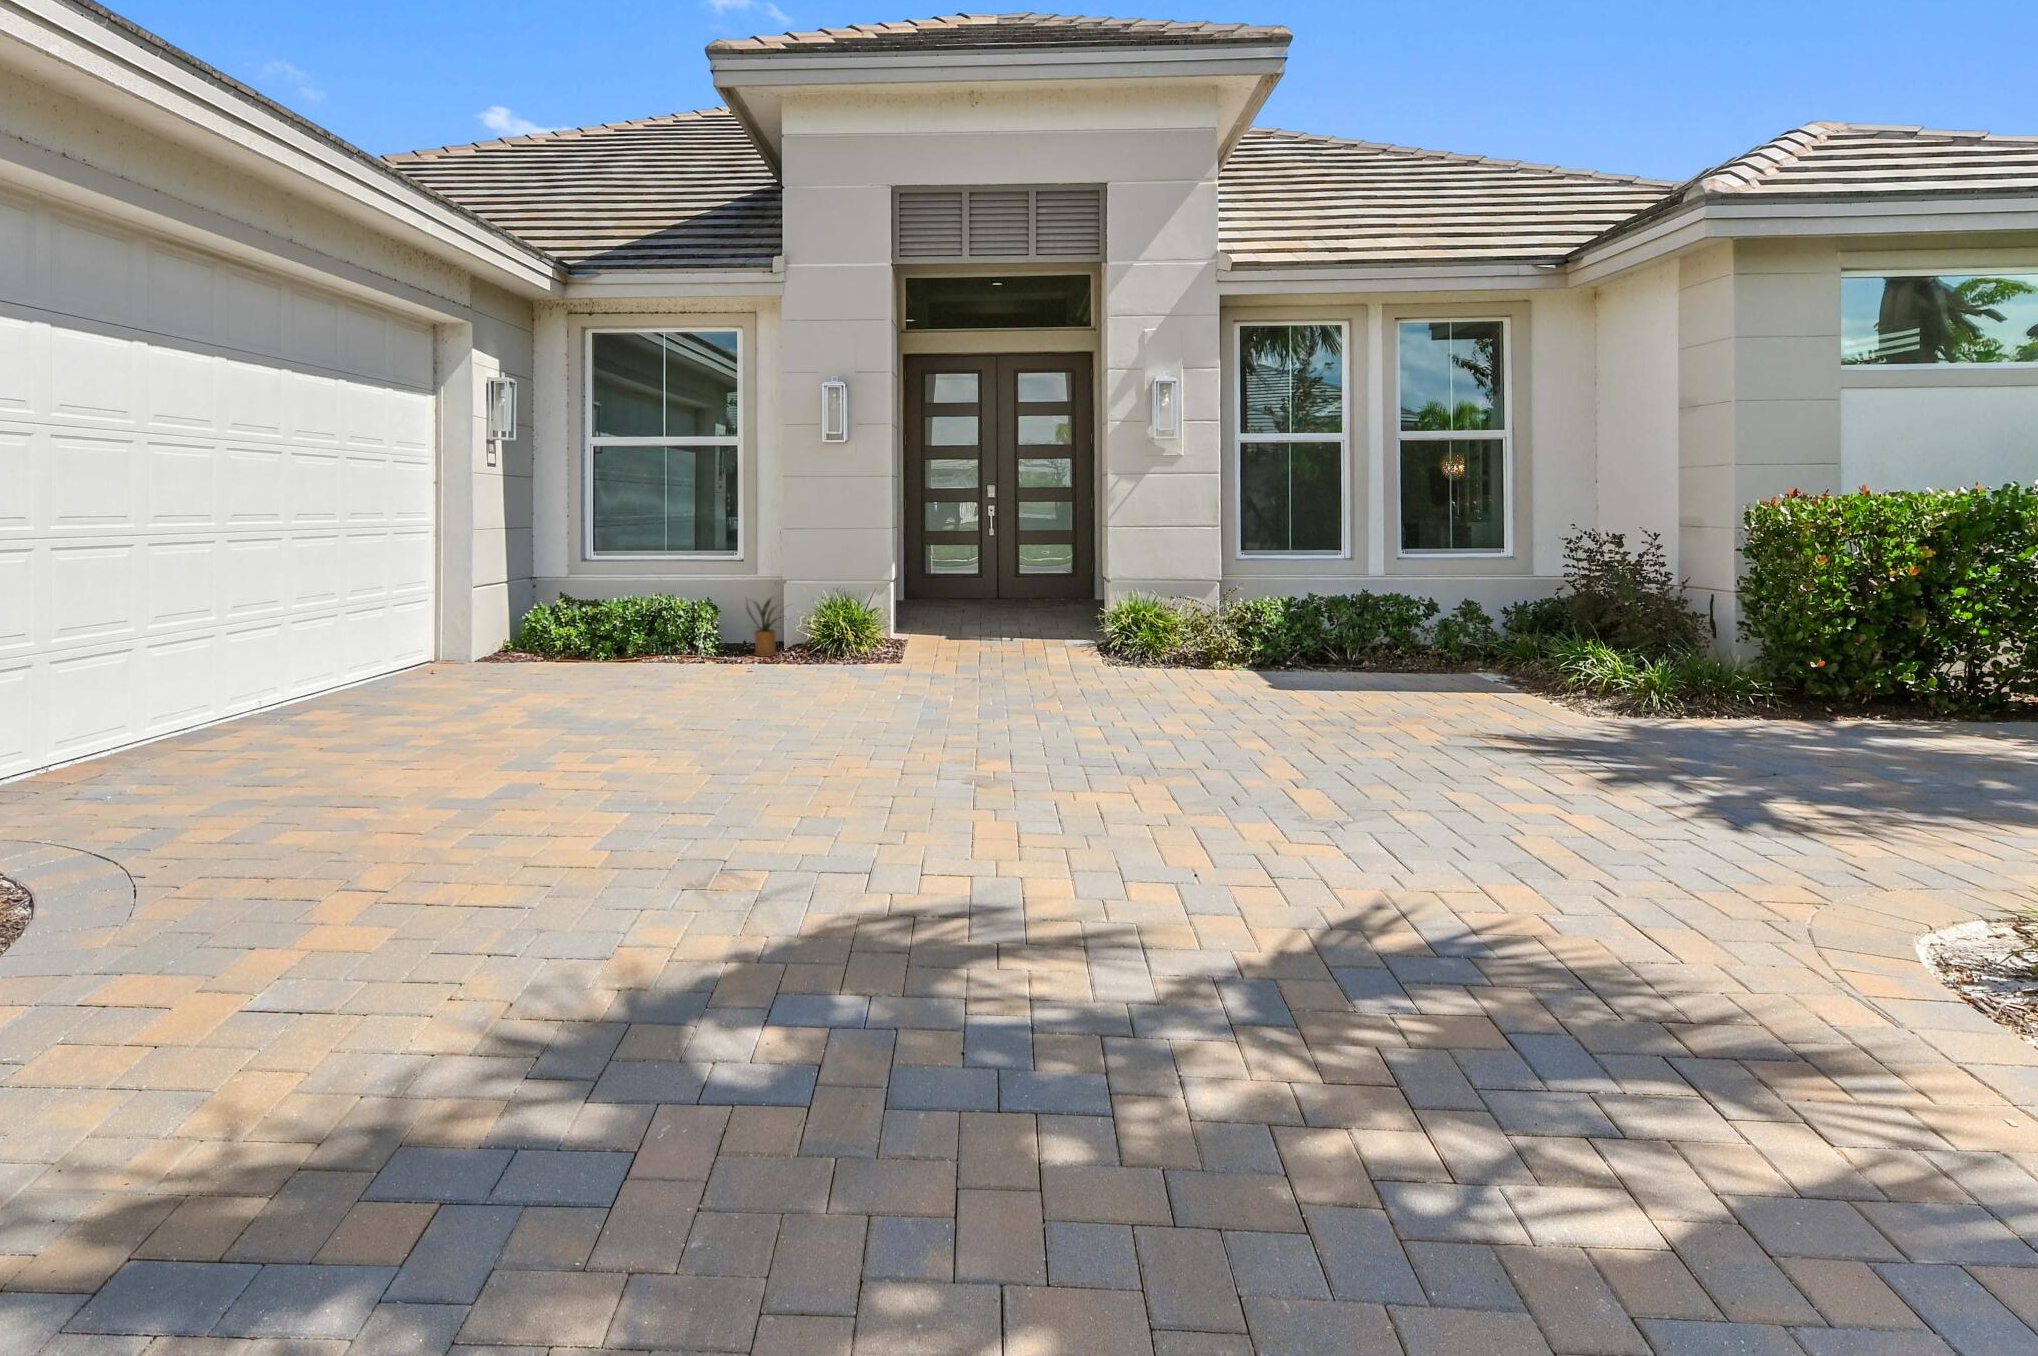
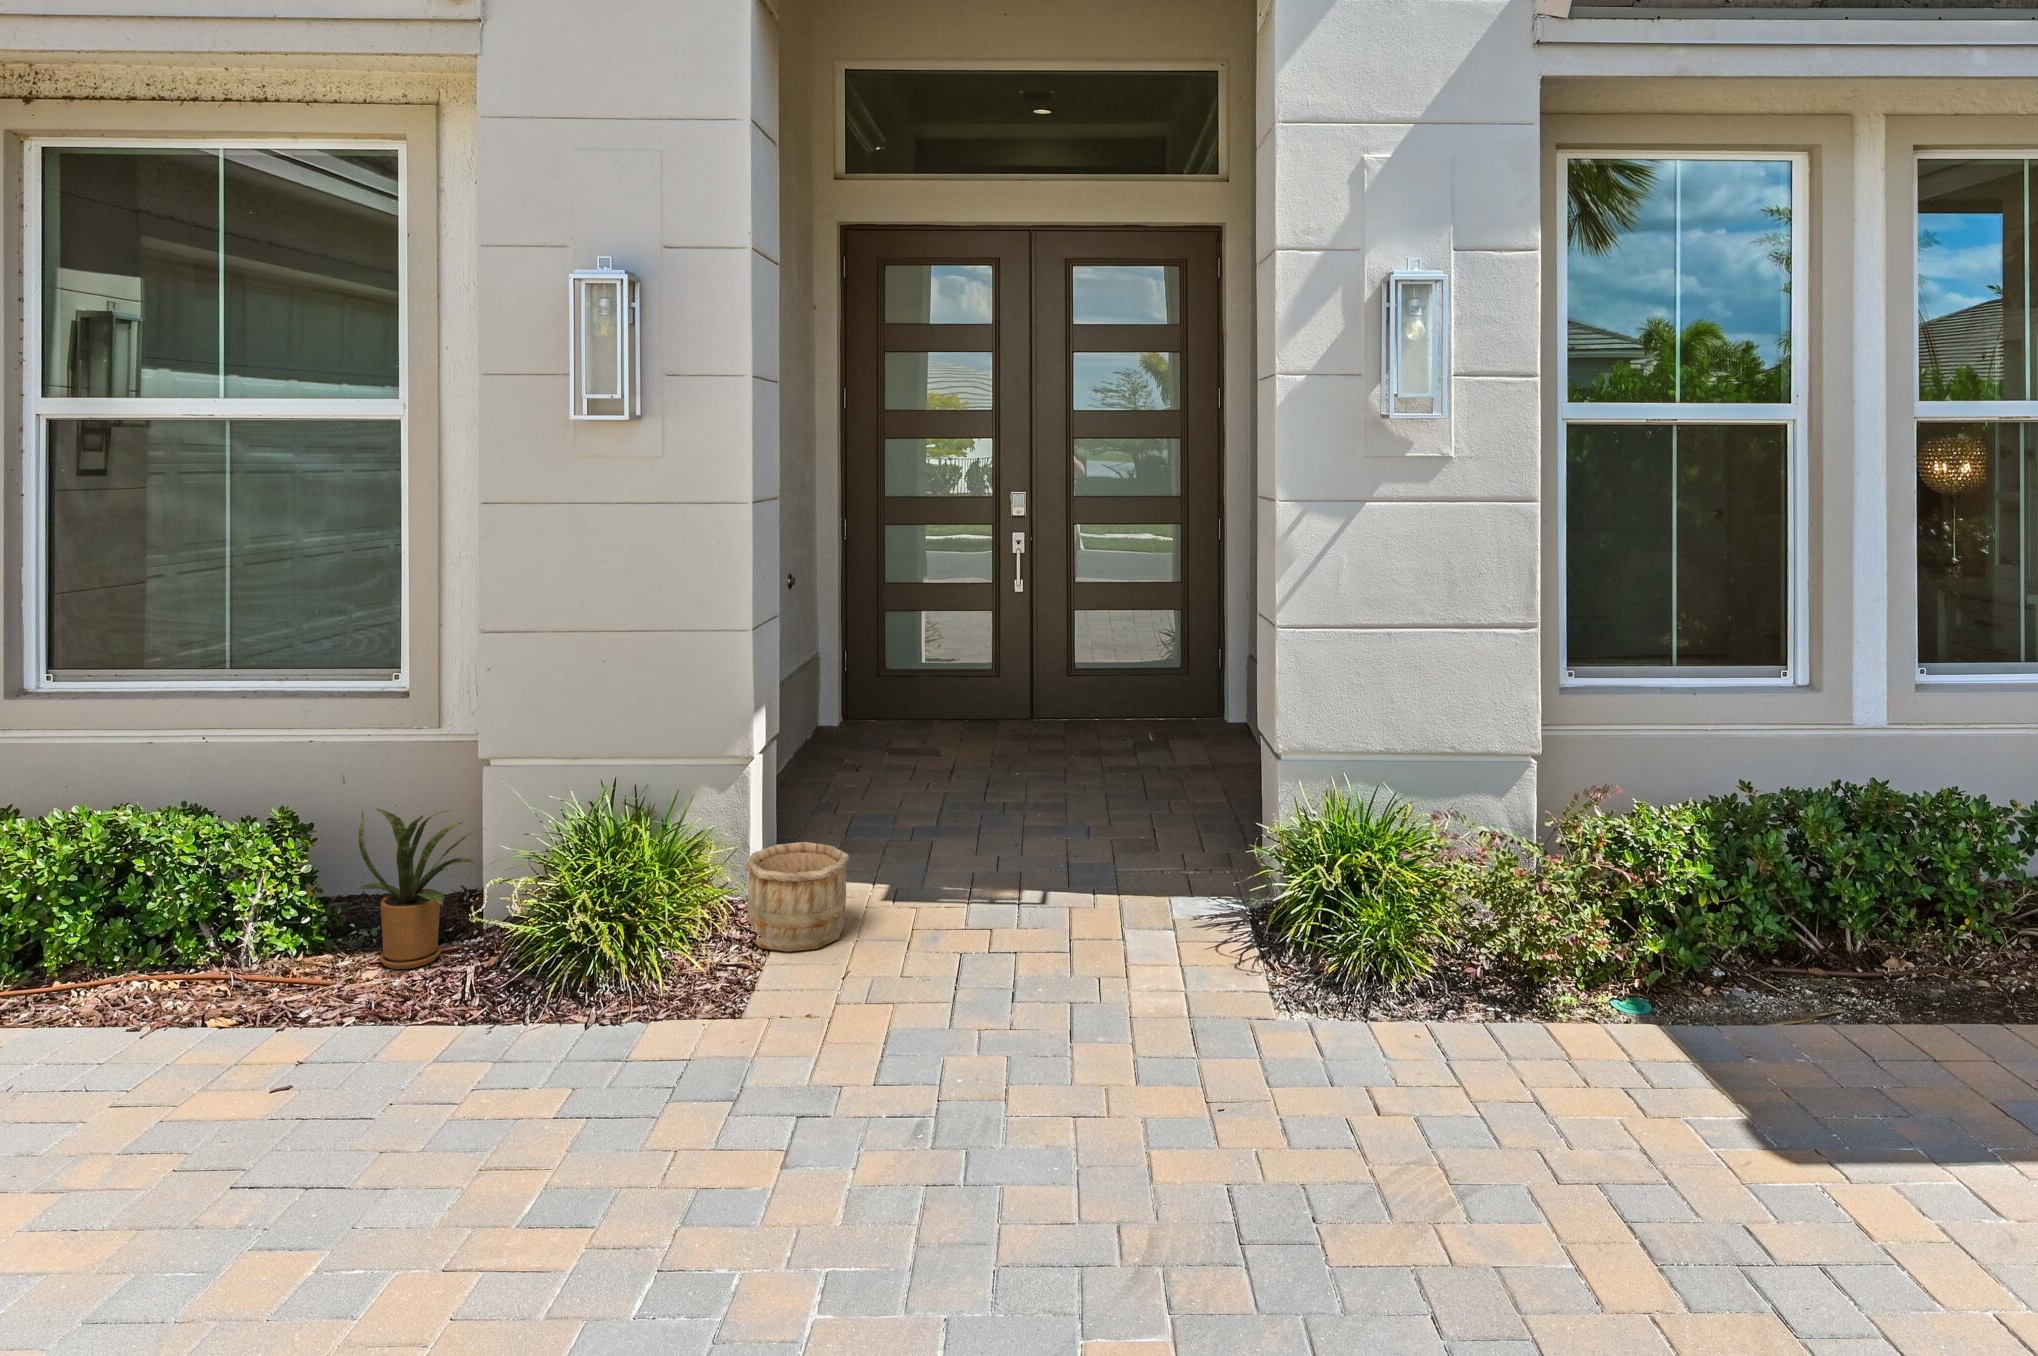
wooden bucket: none [894,617,934,654] -> present [746,842,849,951]

